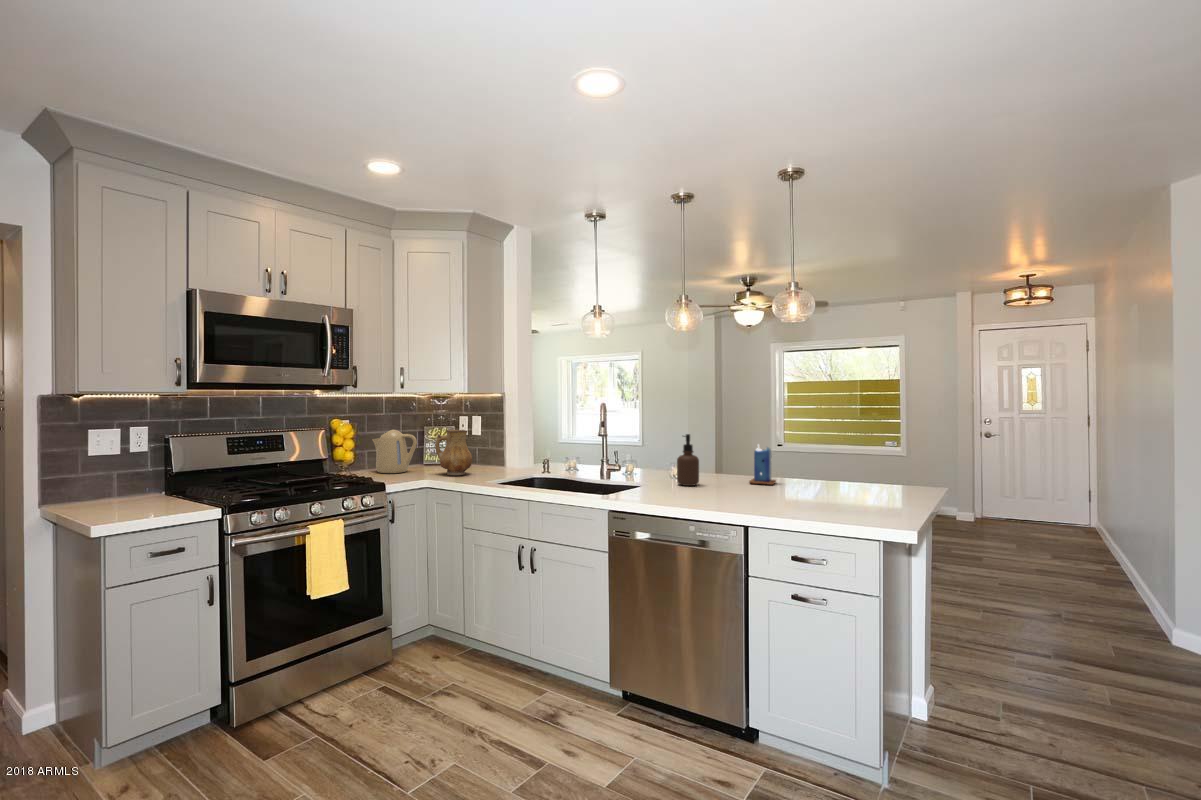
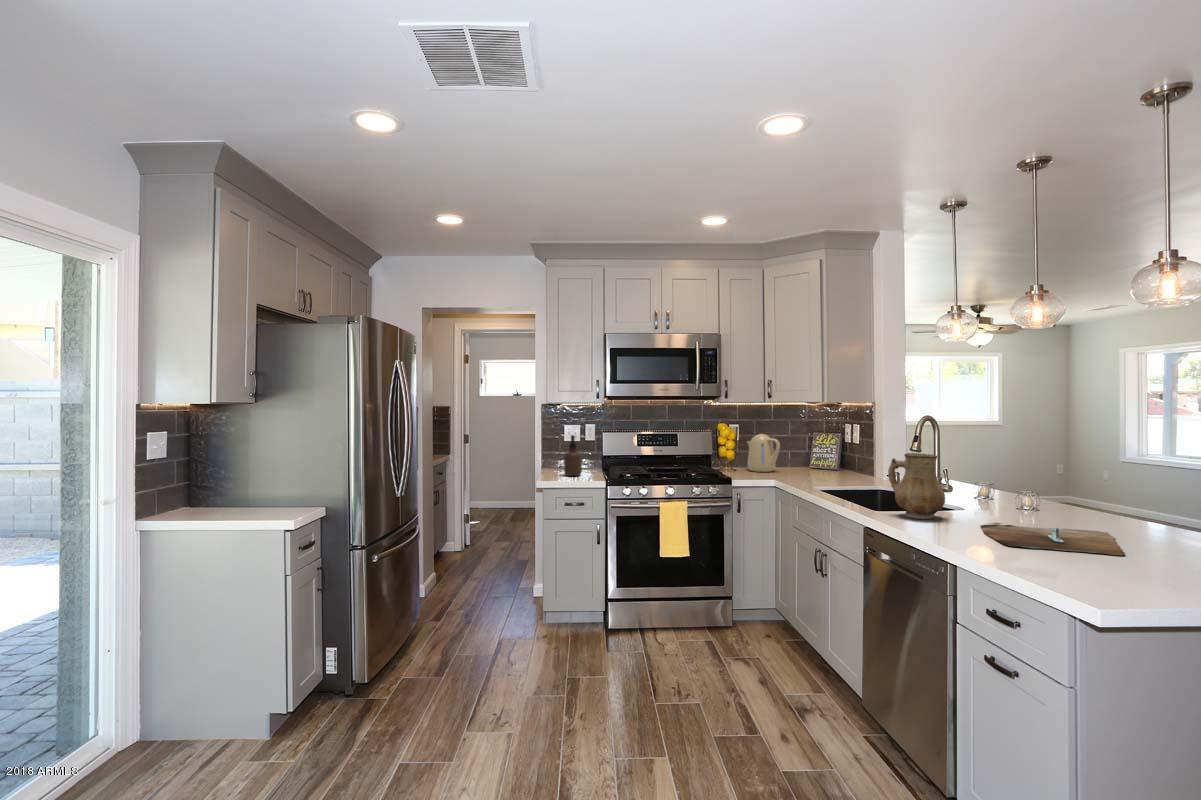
ceramic pitcher: present [435,430,472,475] -> present [888,453,945,519]
soap dispenser: present [677,434,699,486] -> present [564,435,582,476]
candle: present [749,444,776,485] -> none [1121,474,1180,535]
cutting board: none [694,487,804,507] -> present [981,523,1125,555]

